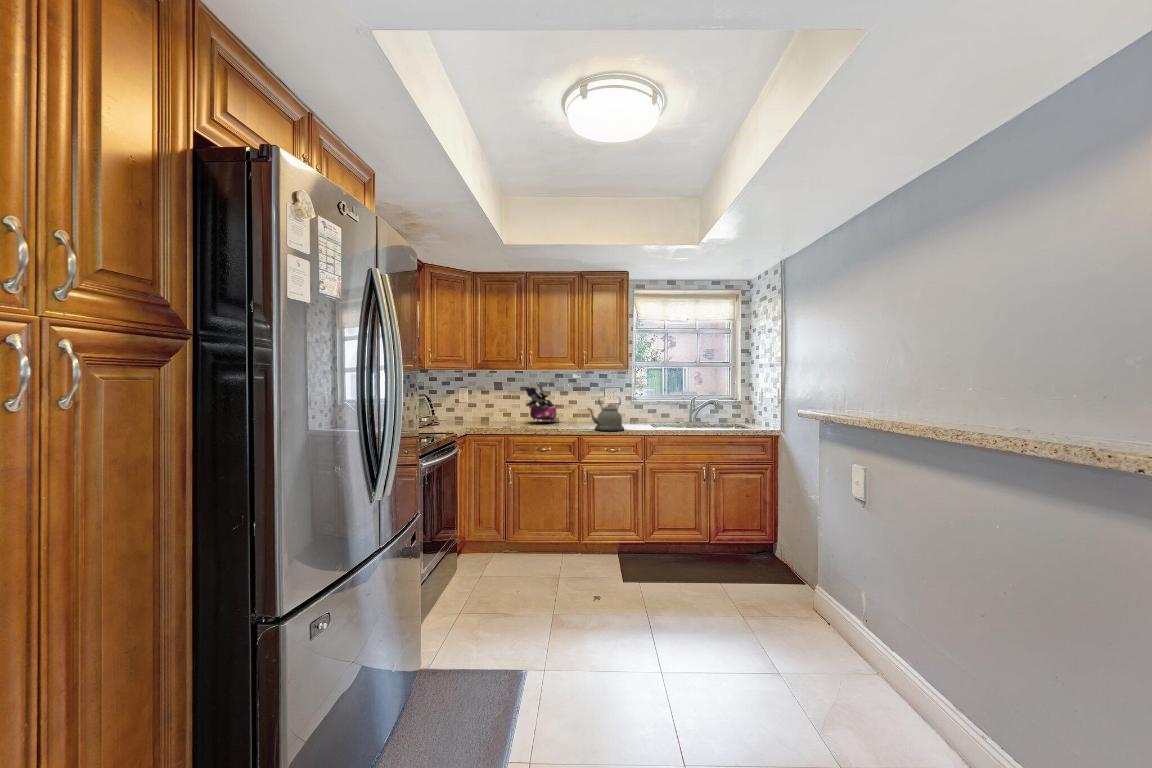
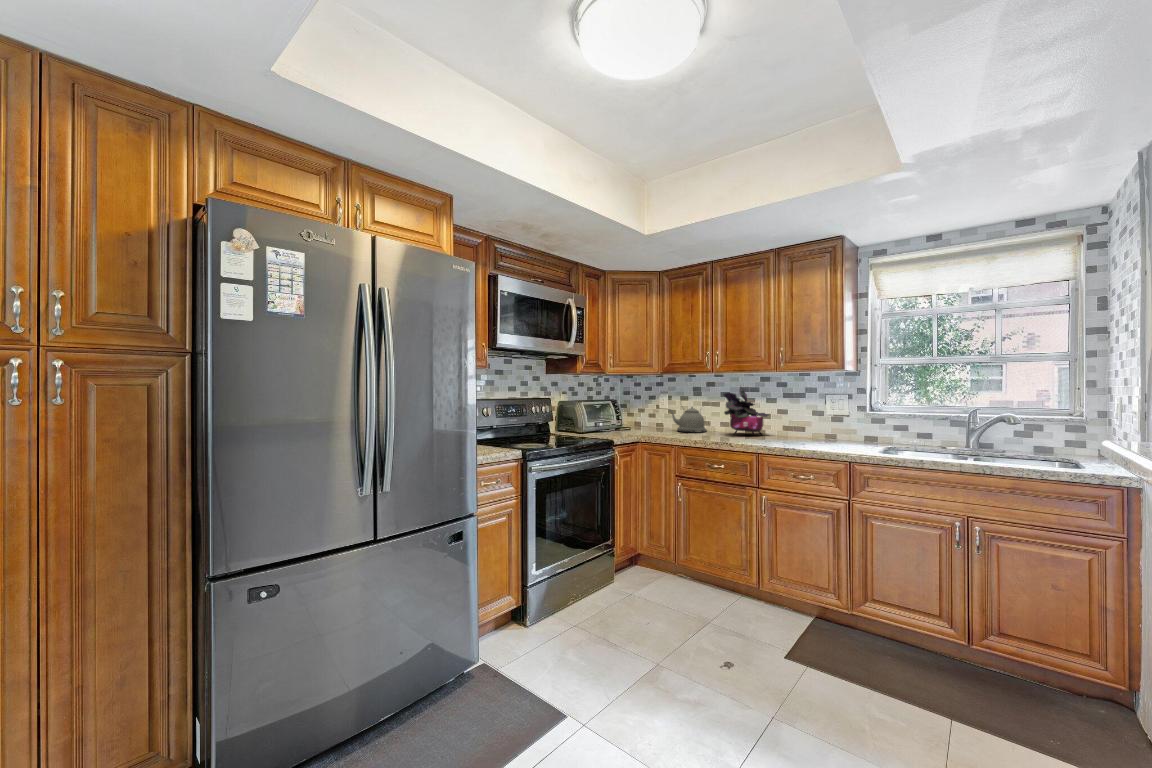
kettle: present [588,398,624,431] -> present [669,407,707,432]

